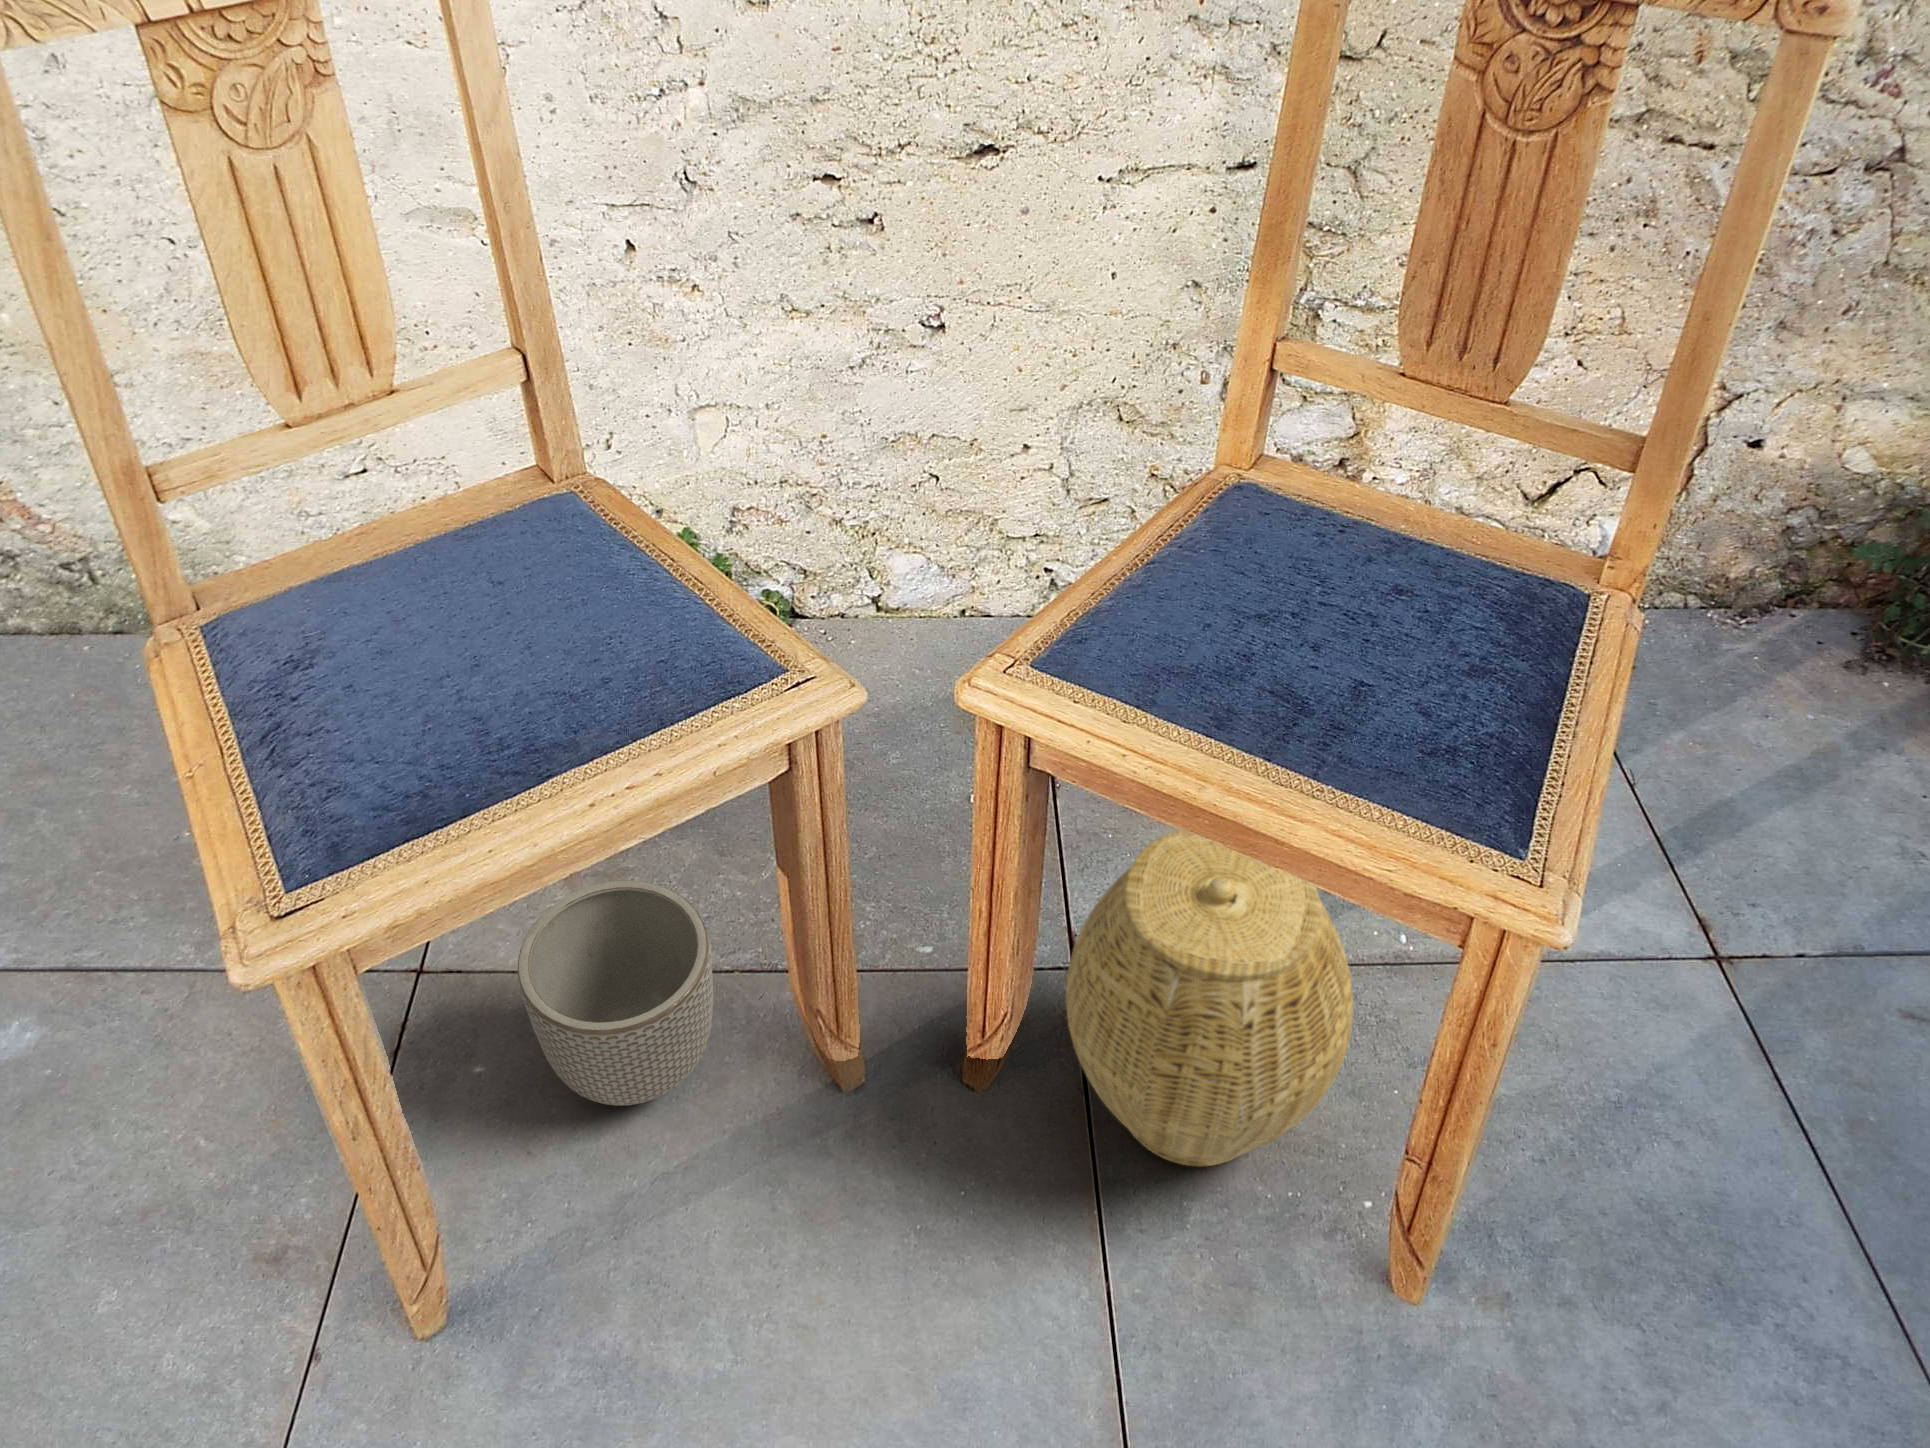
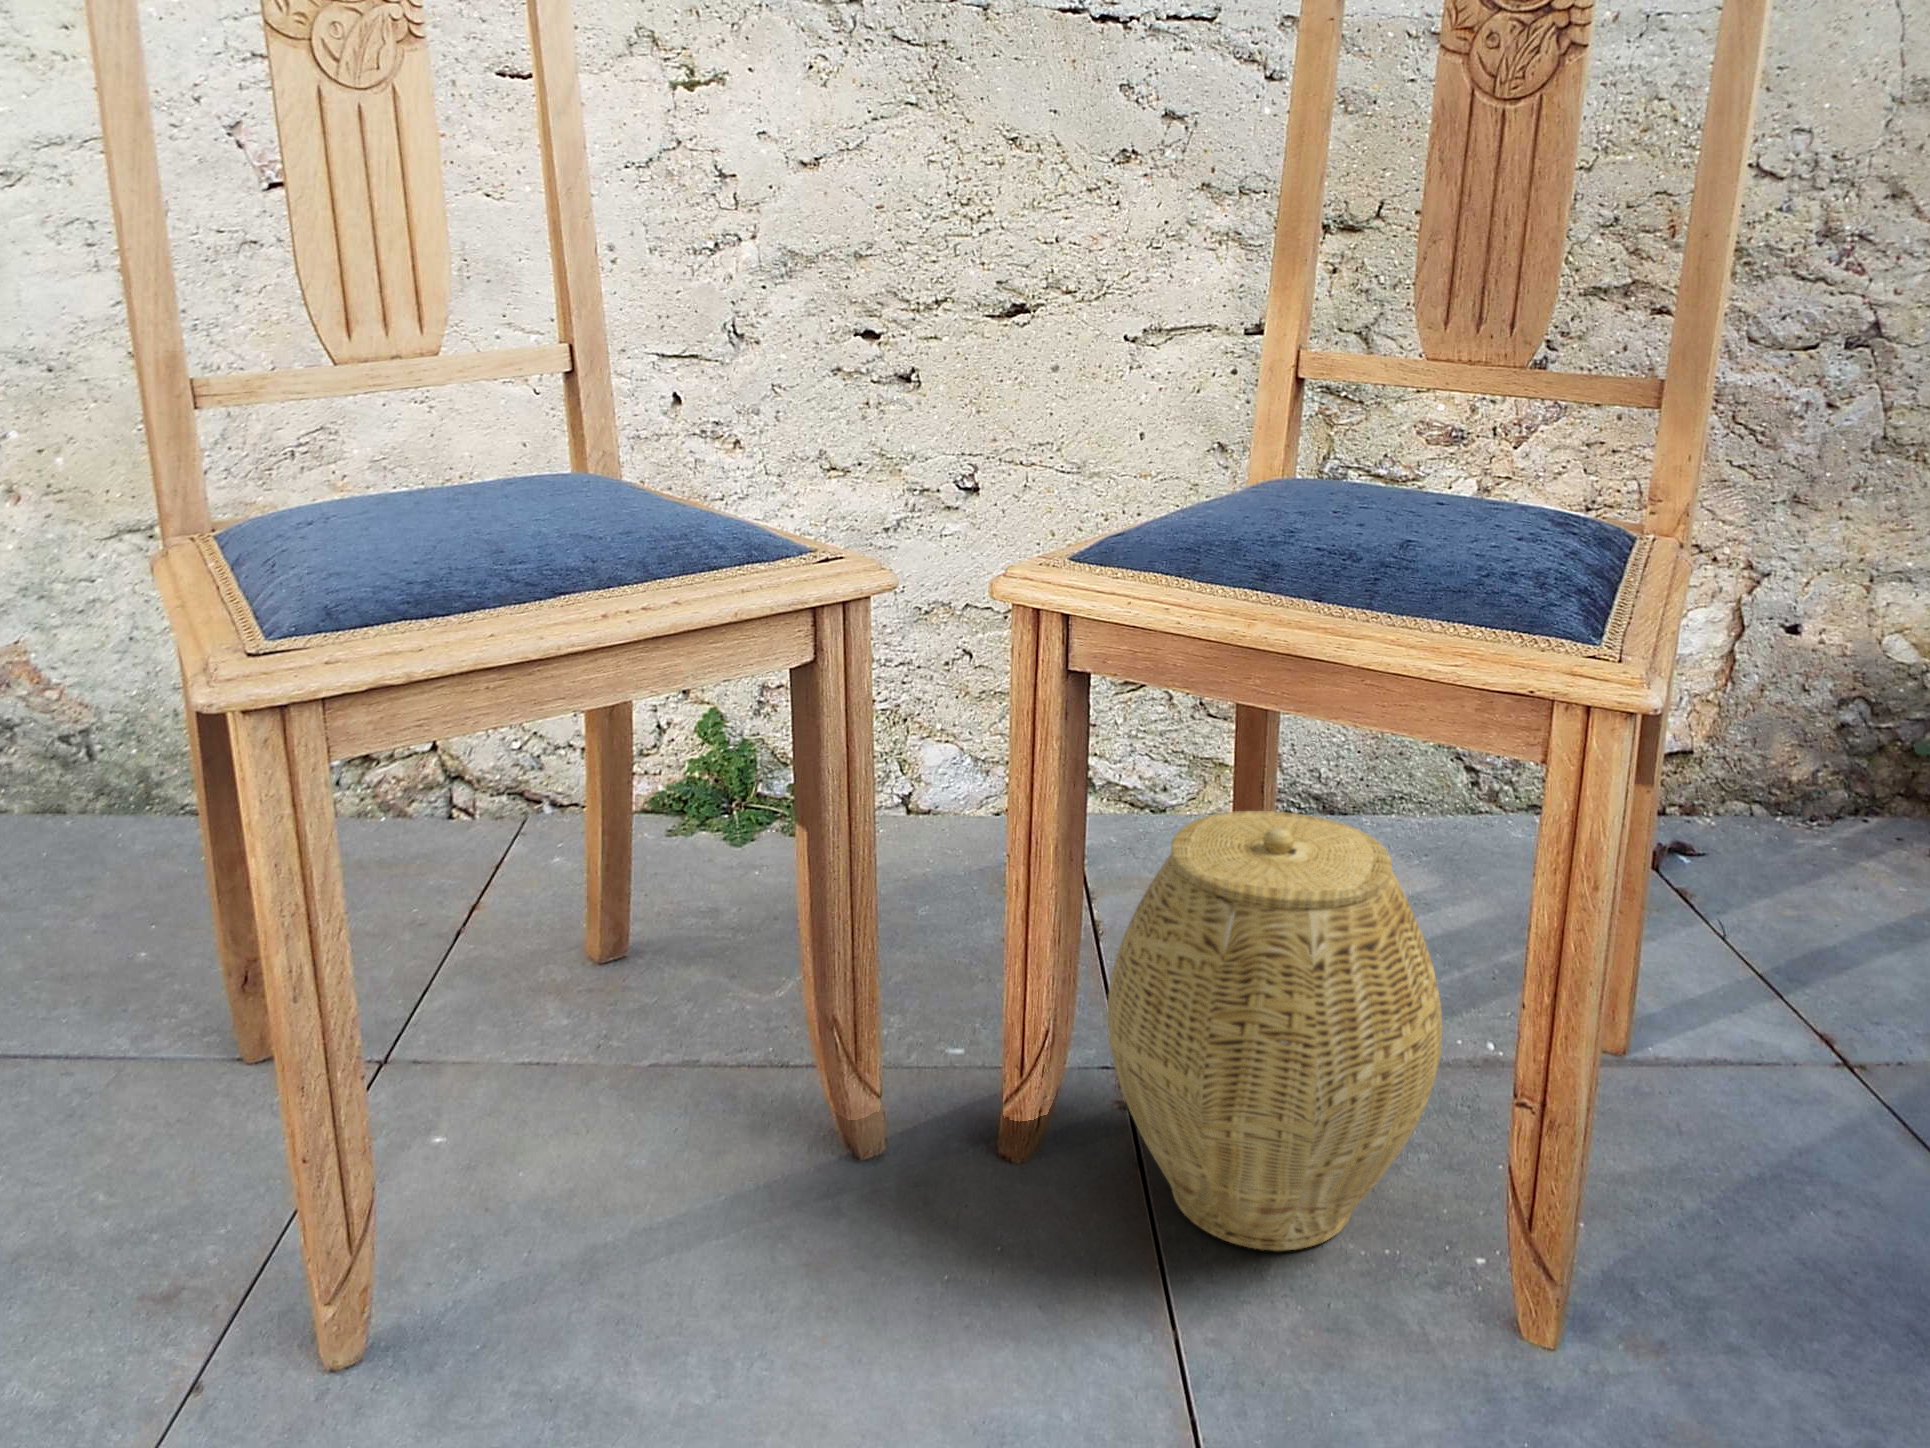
planter: present [518,880,713,1106] -> none [475,918,700,1185]

